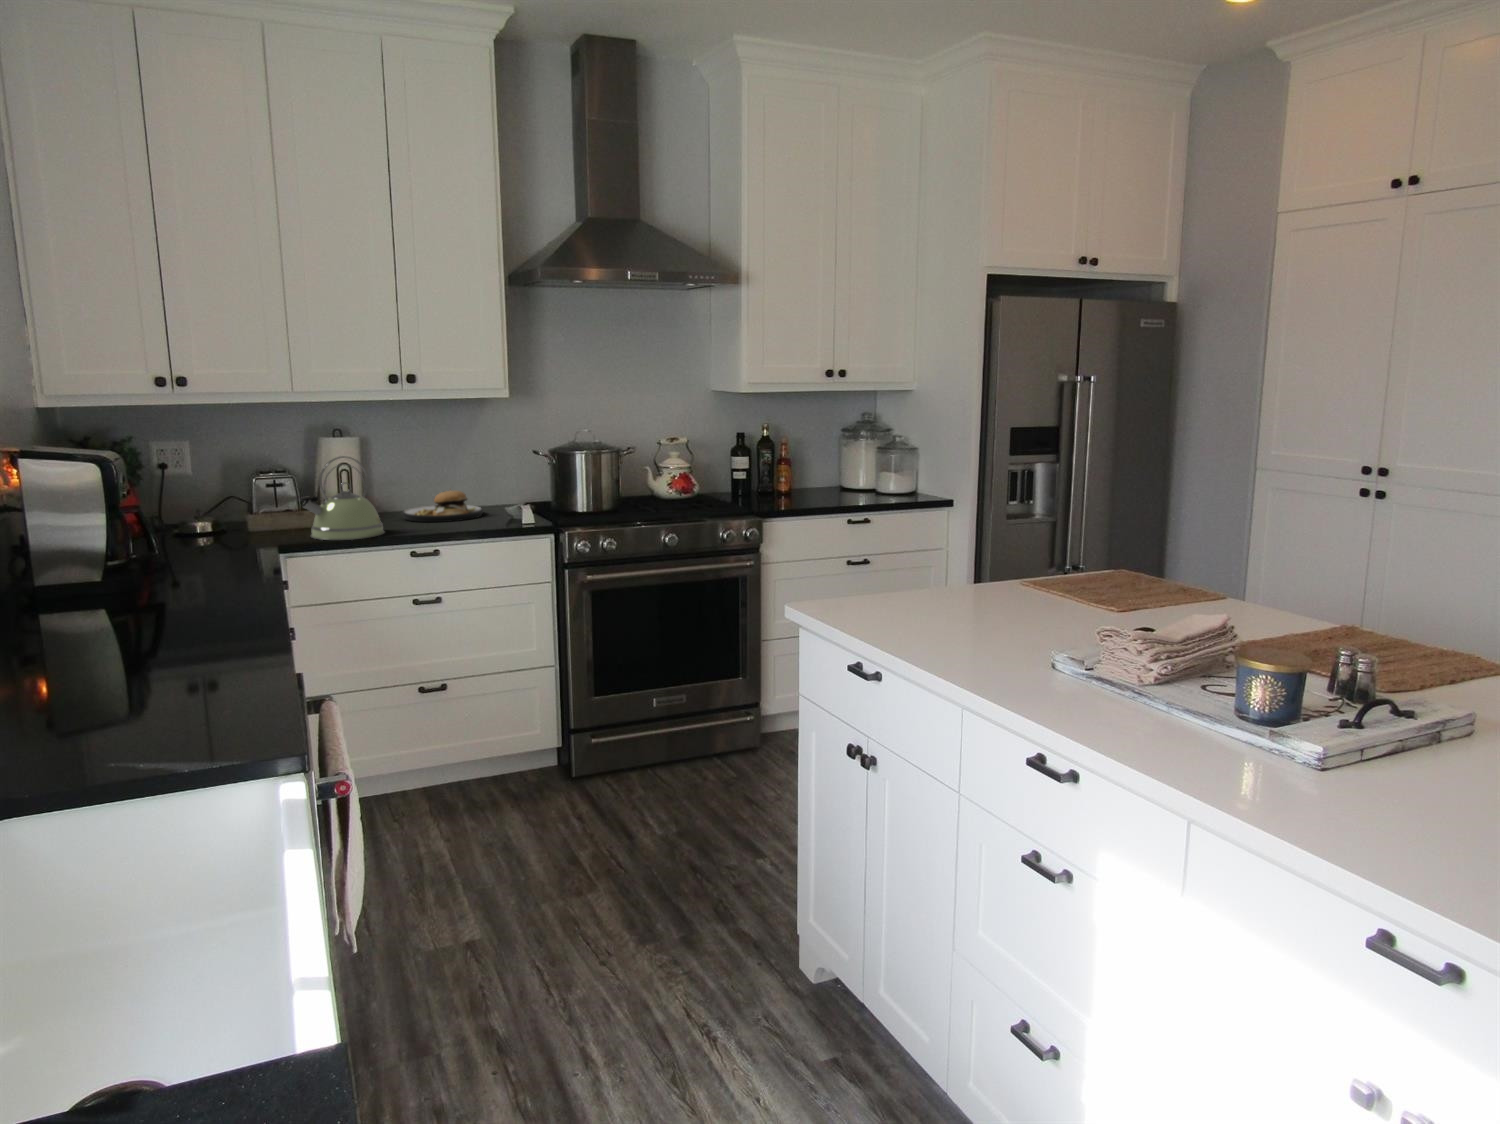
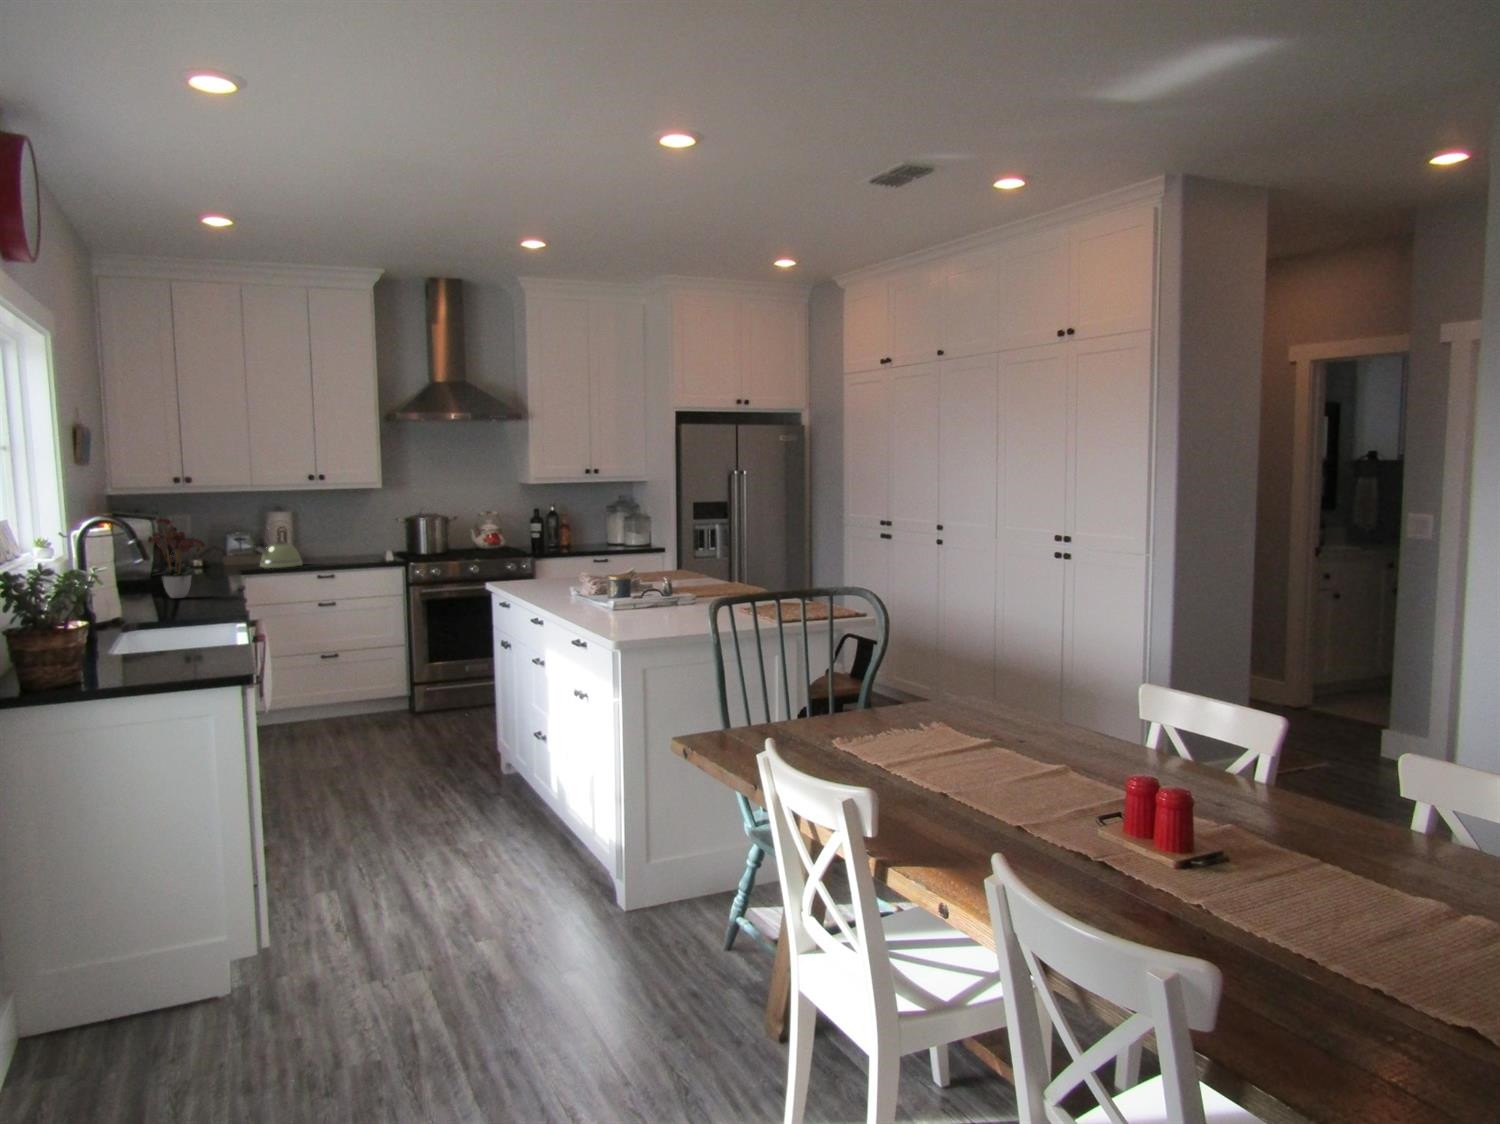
flower arrangement: none [51,468,210,667] -> present [148,517,206,598]
plate: present [401,491,483,522] -> none [316,534,367,561]

